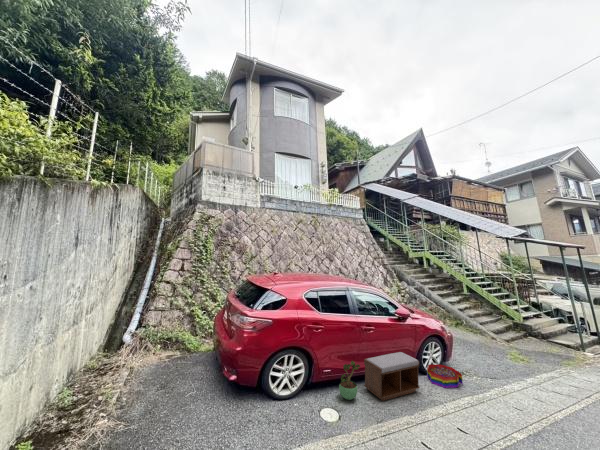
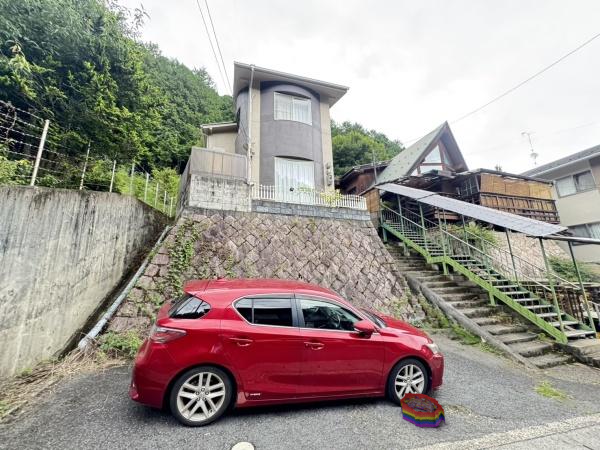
bench: present [364,352,420,401] -> none [308,375,379,439]
potted plant: present [339,361,360,400] -> none [267,383,296,434]

